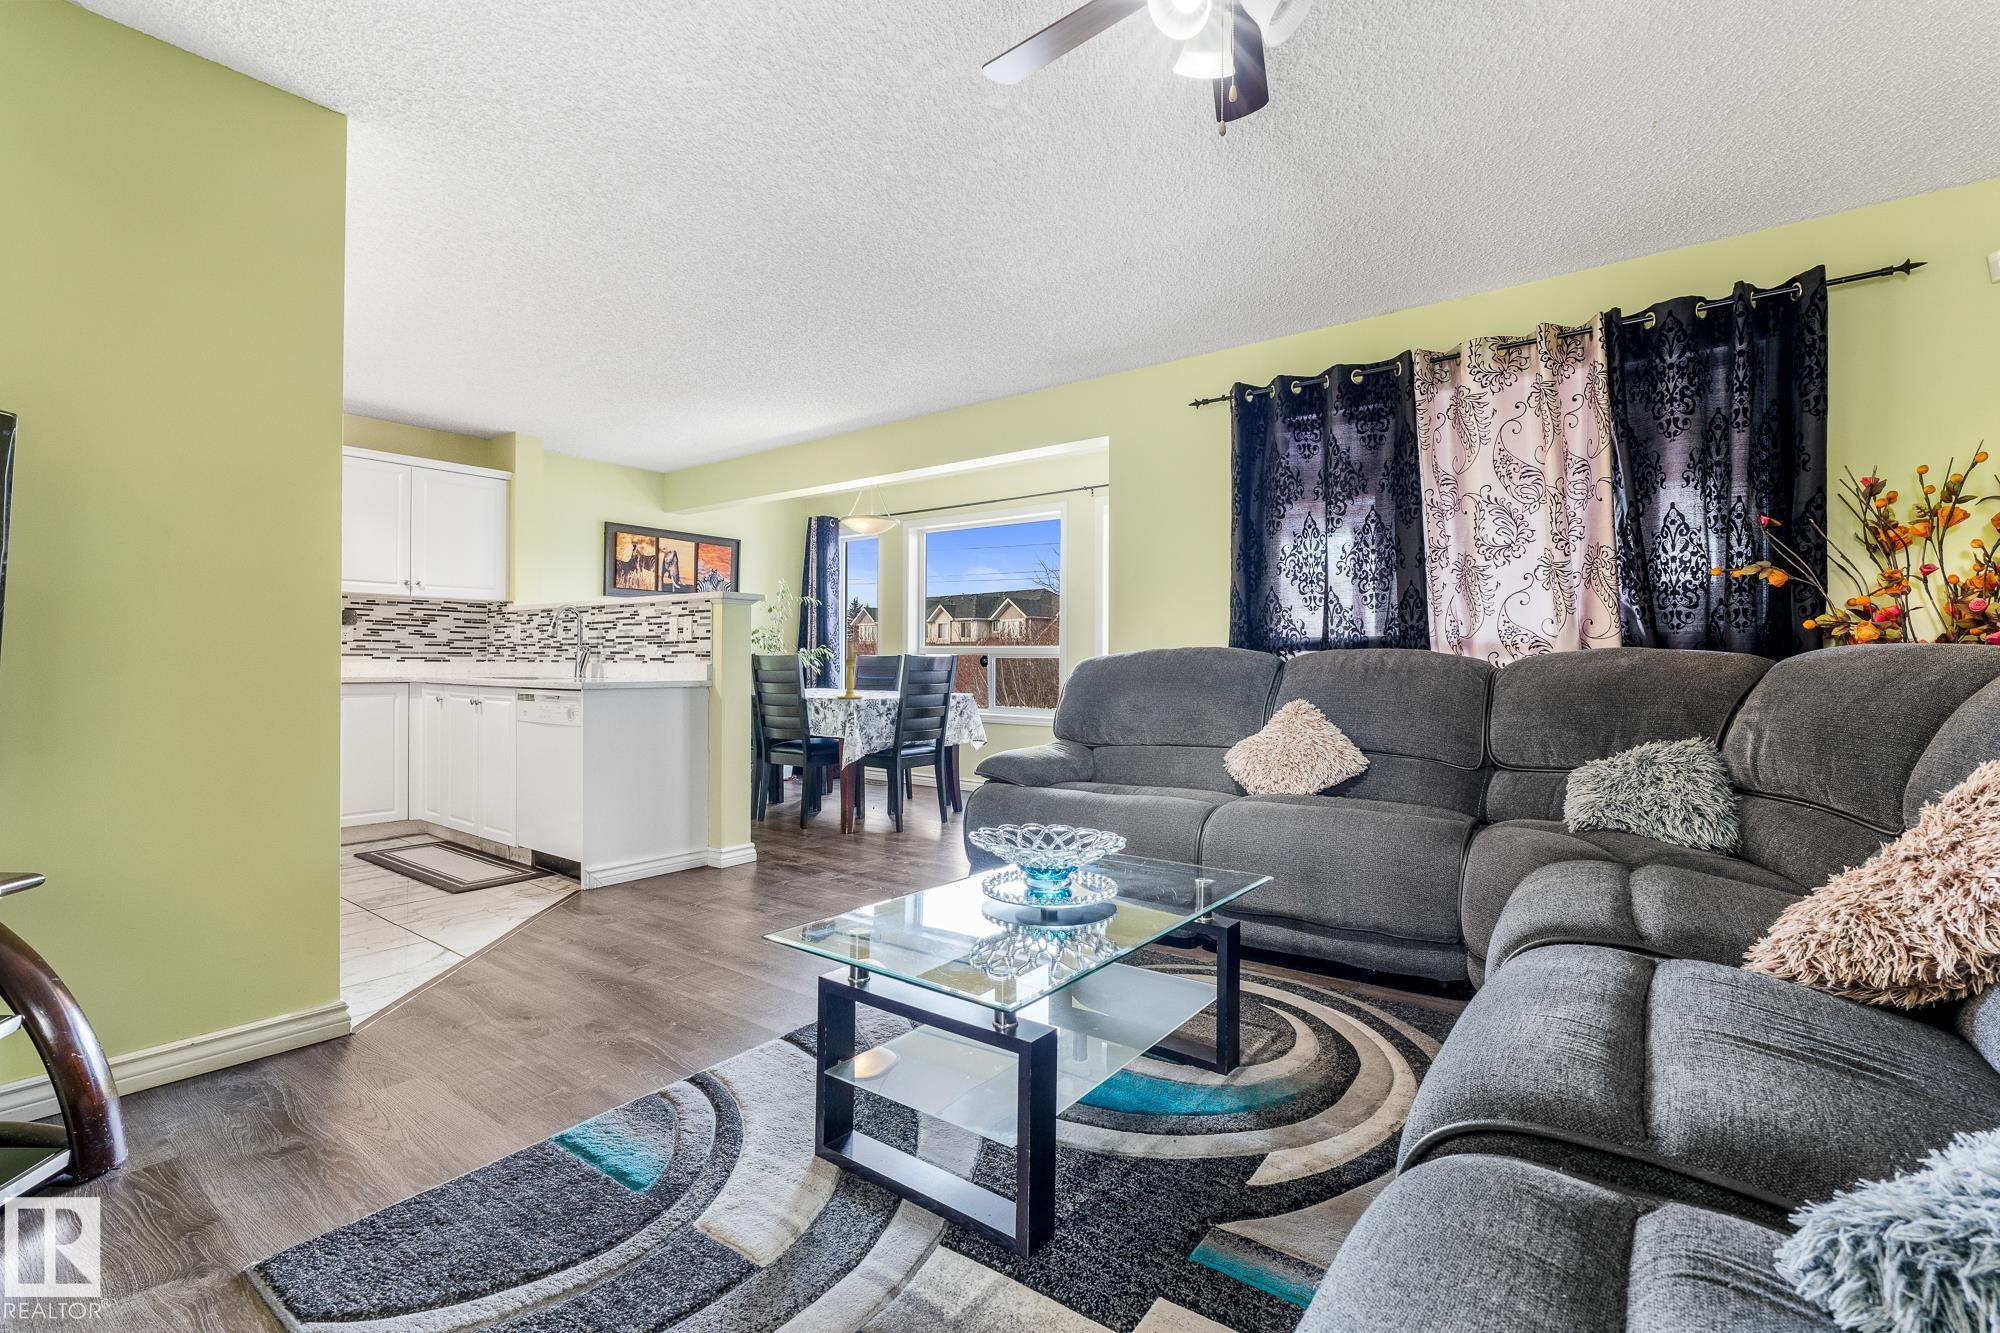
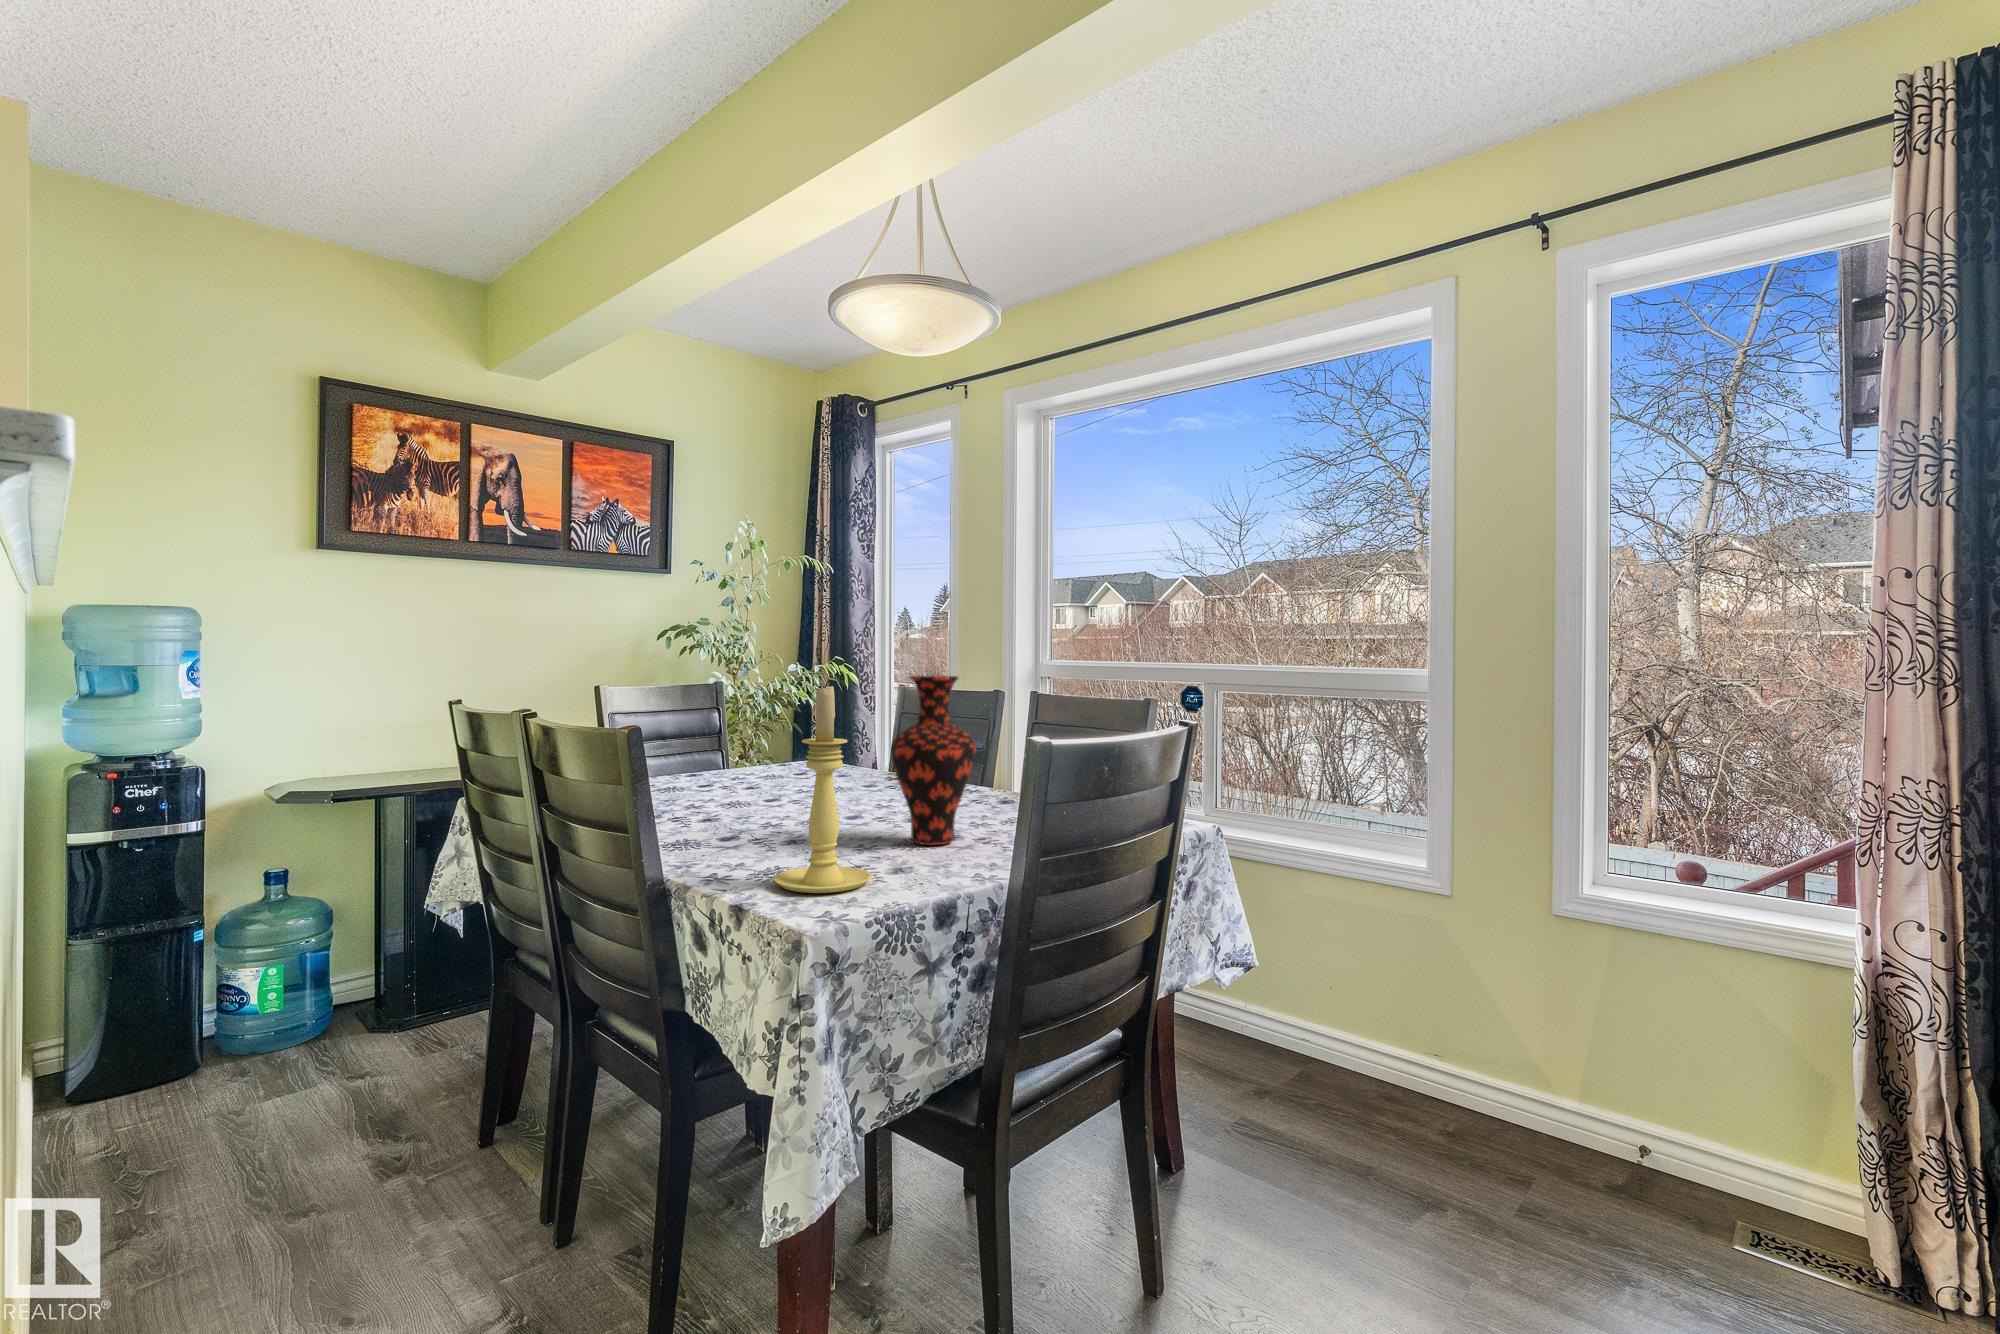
vase: none [865,644,892,696] -> present [891,676,976,845]

